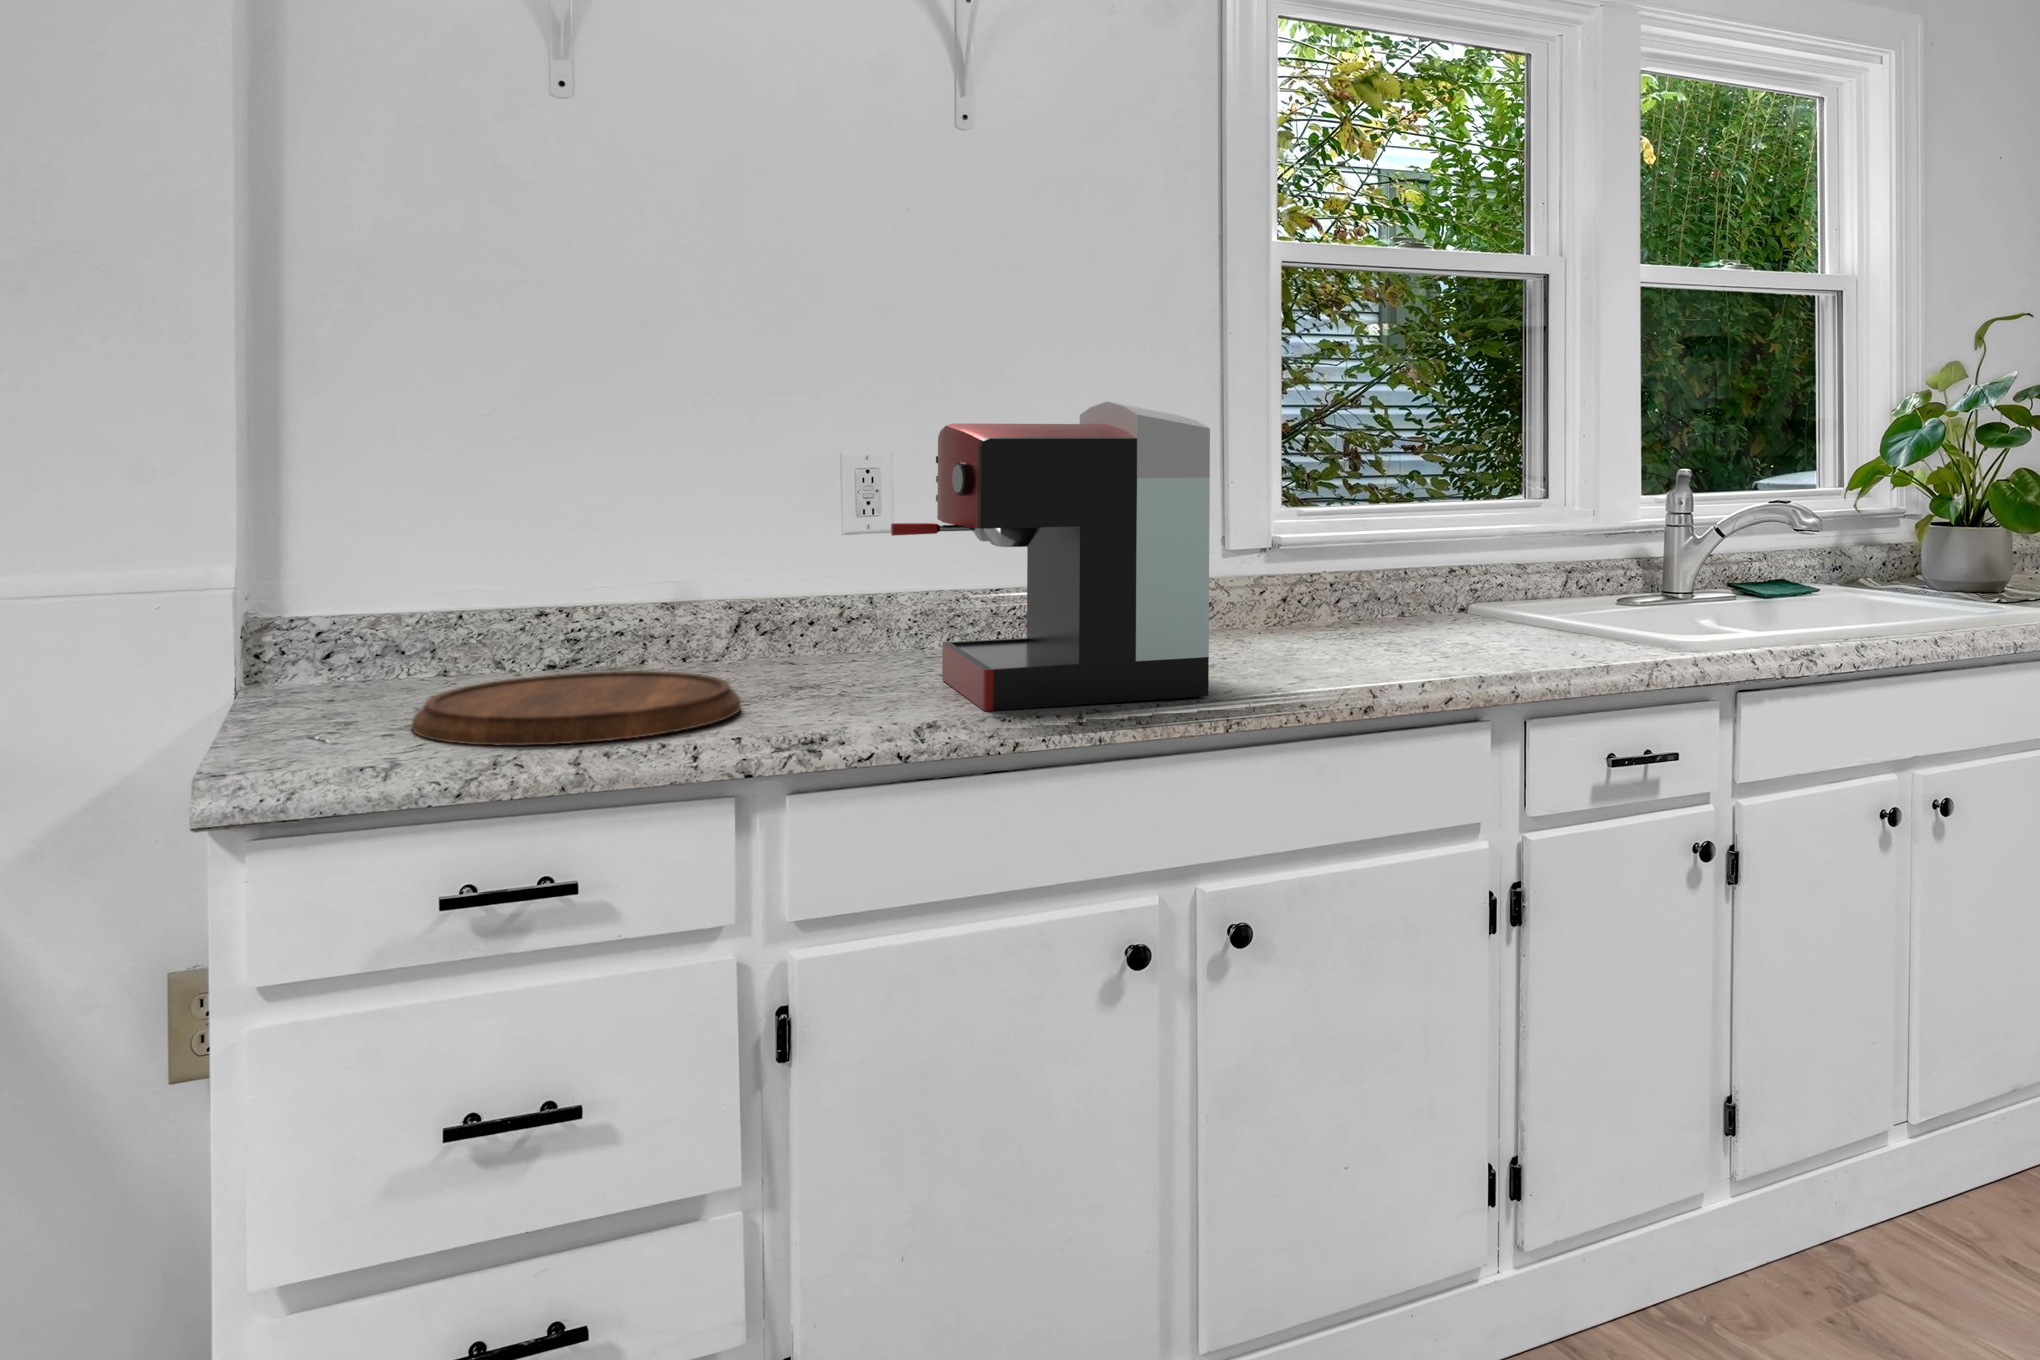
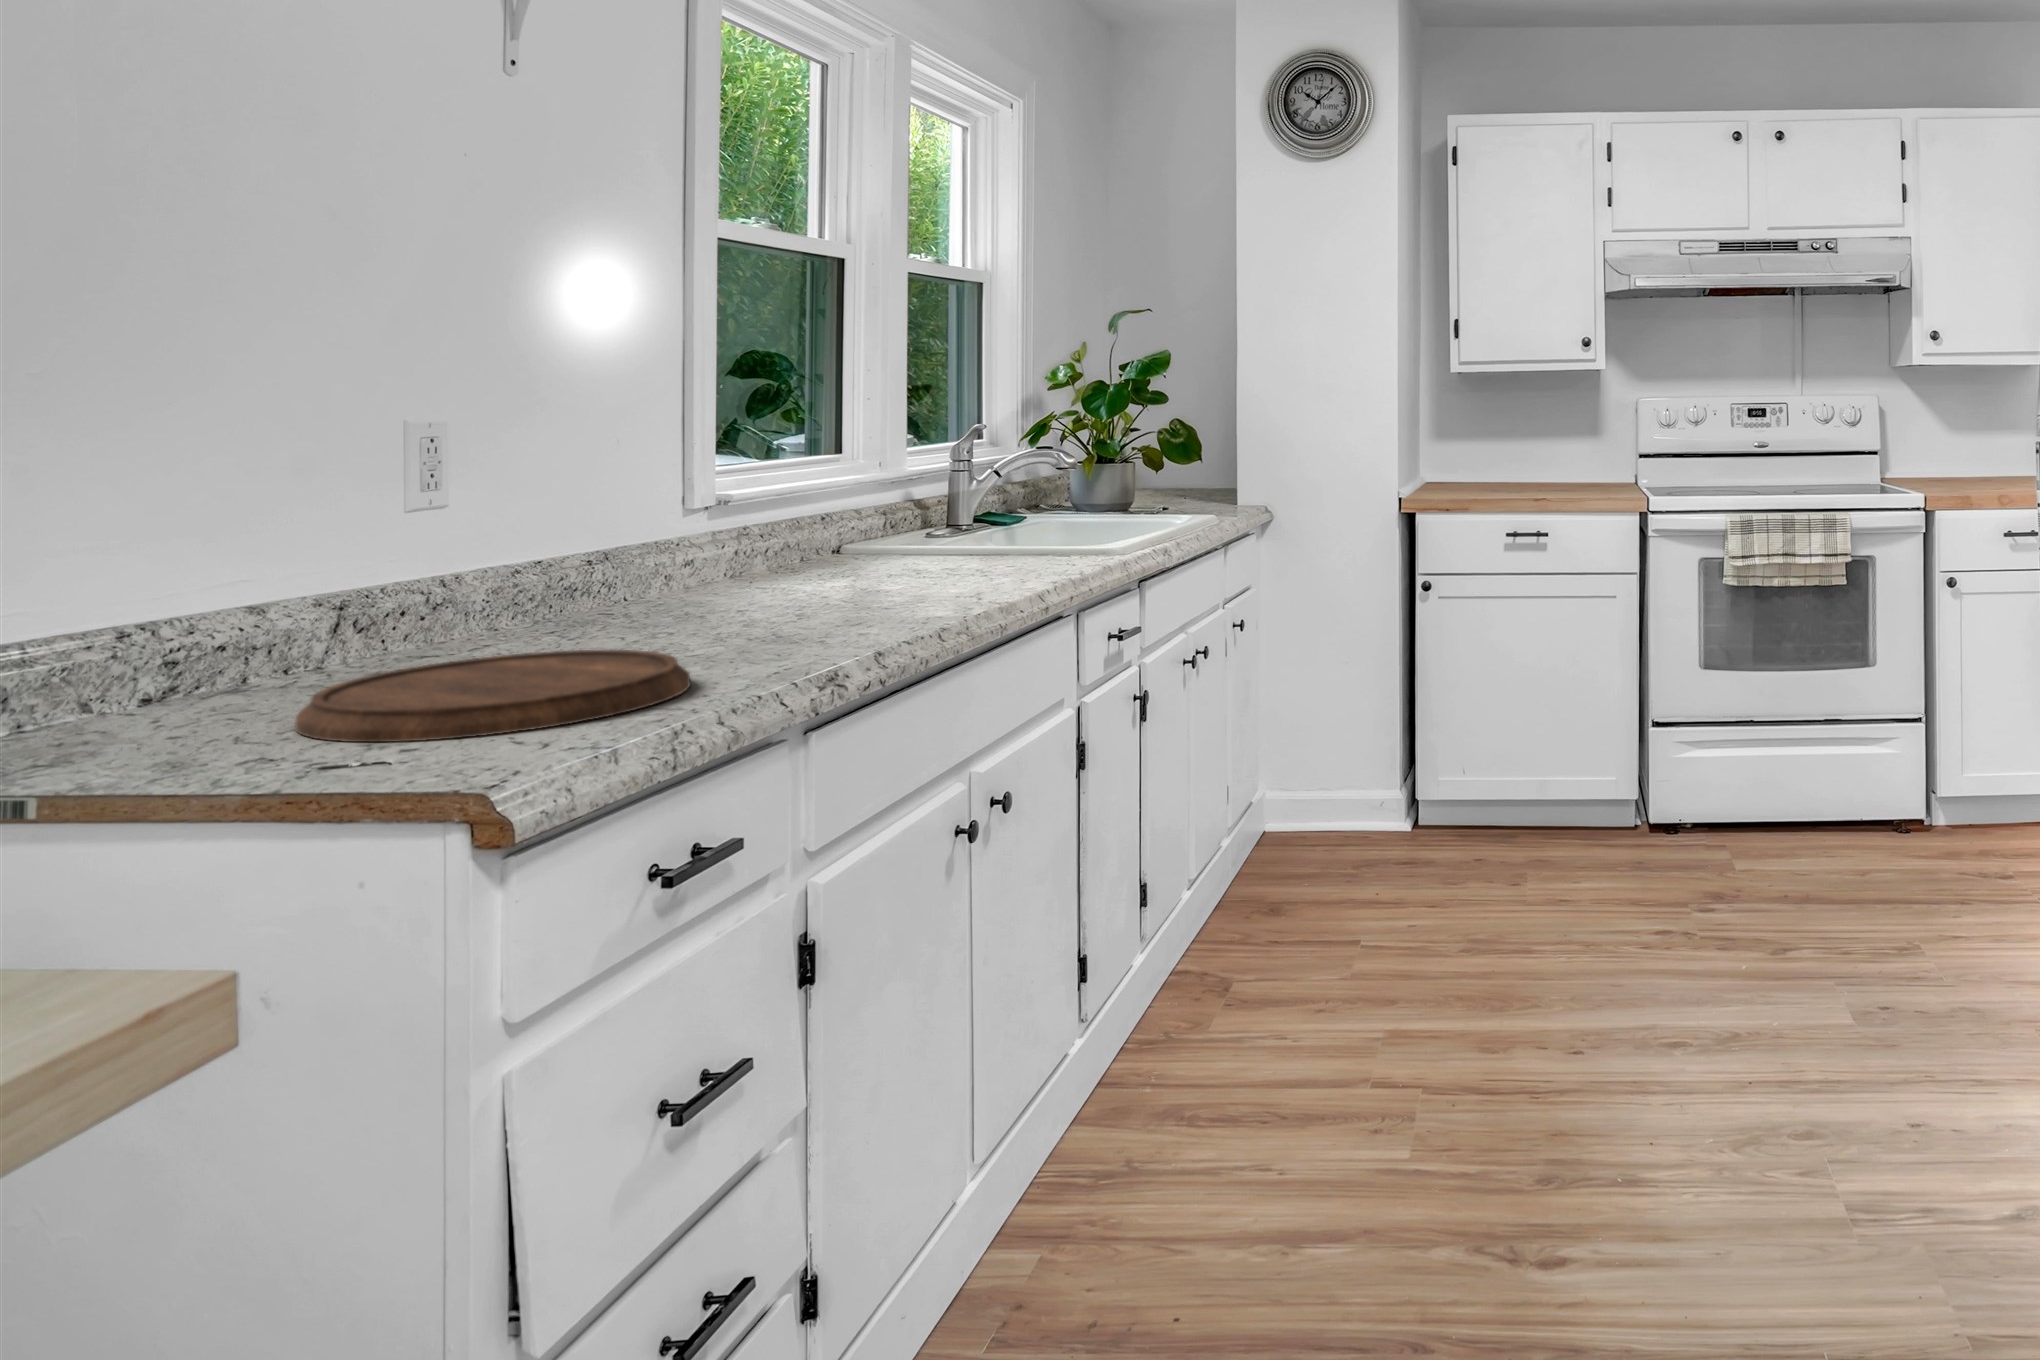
coffee maker: present [891,402,1210,711] -> none [664,365,957,638]

